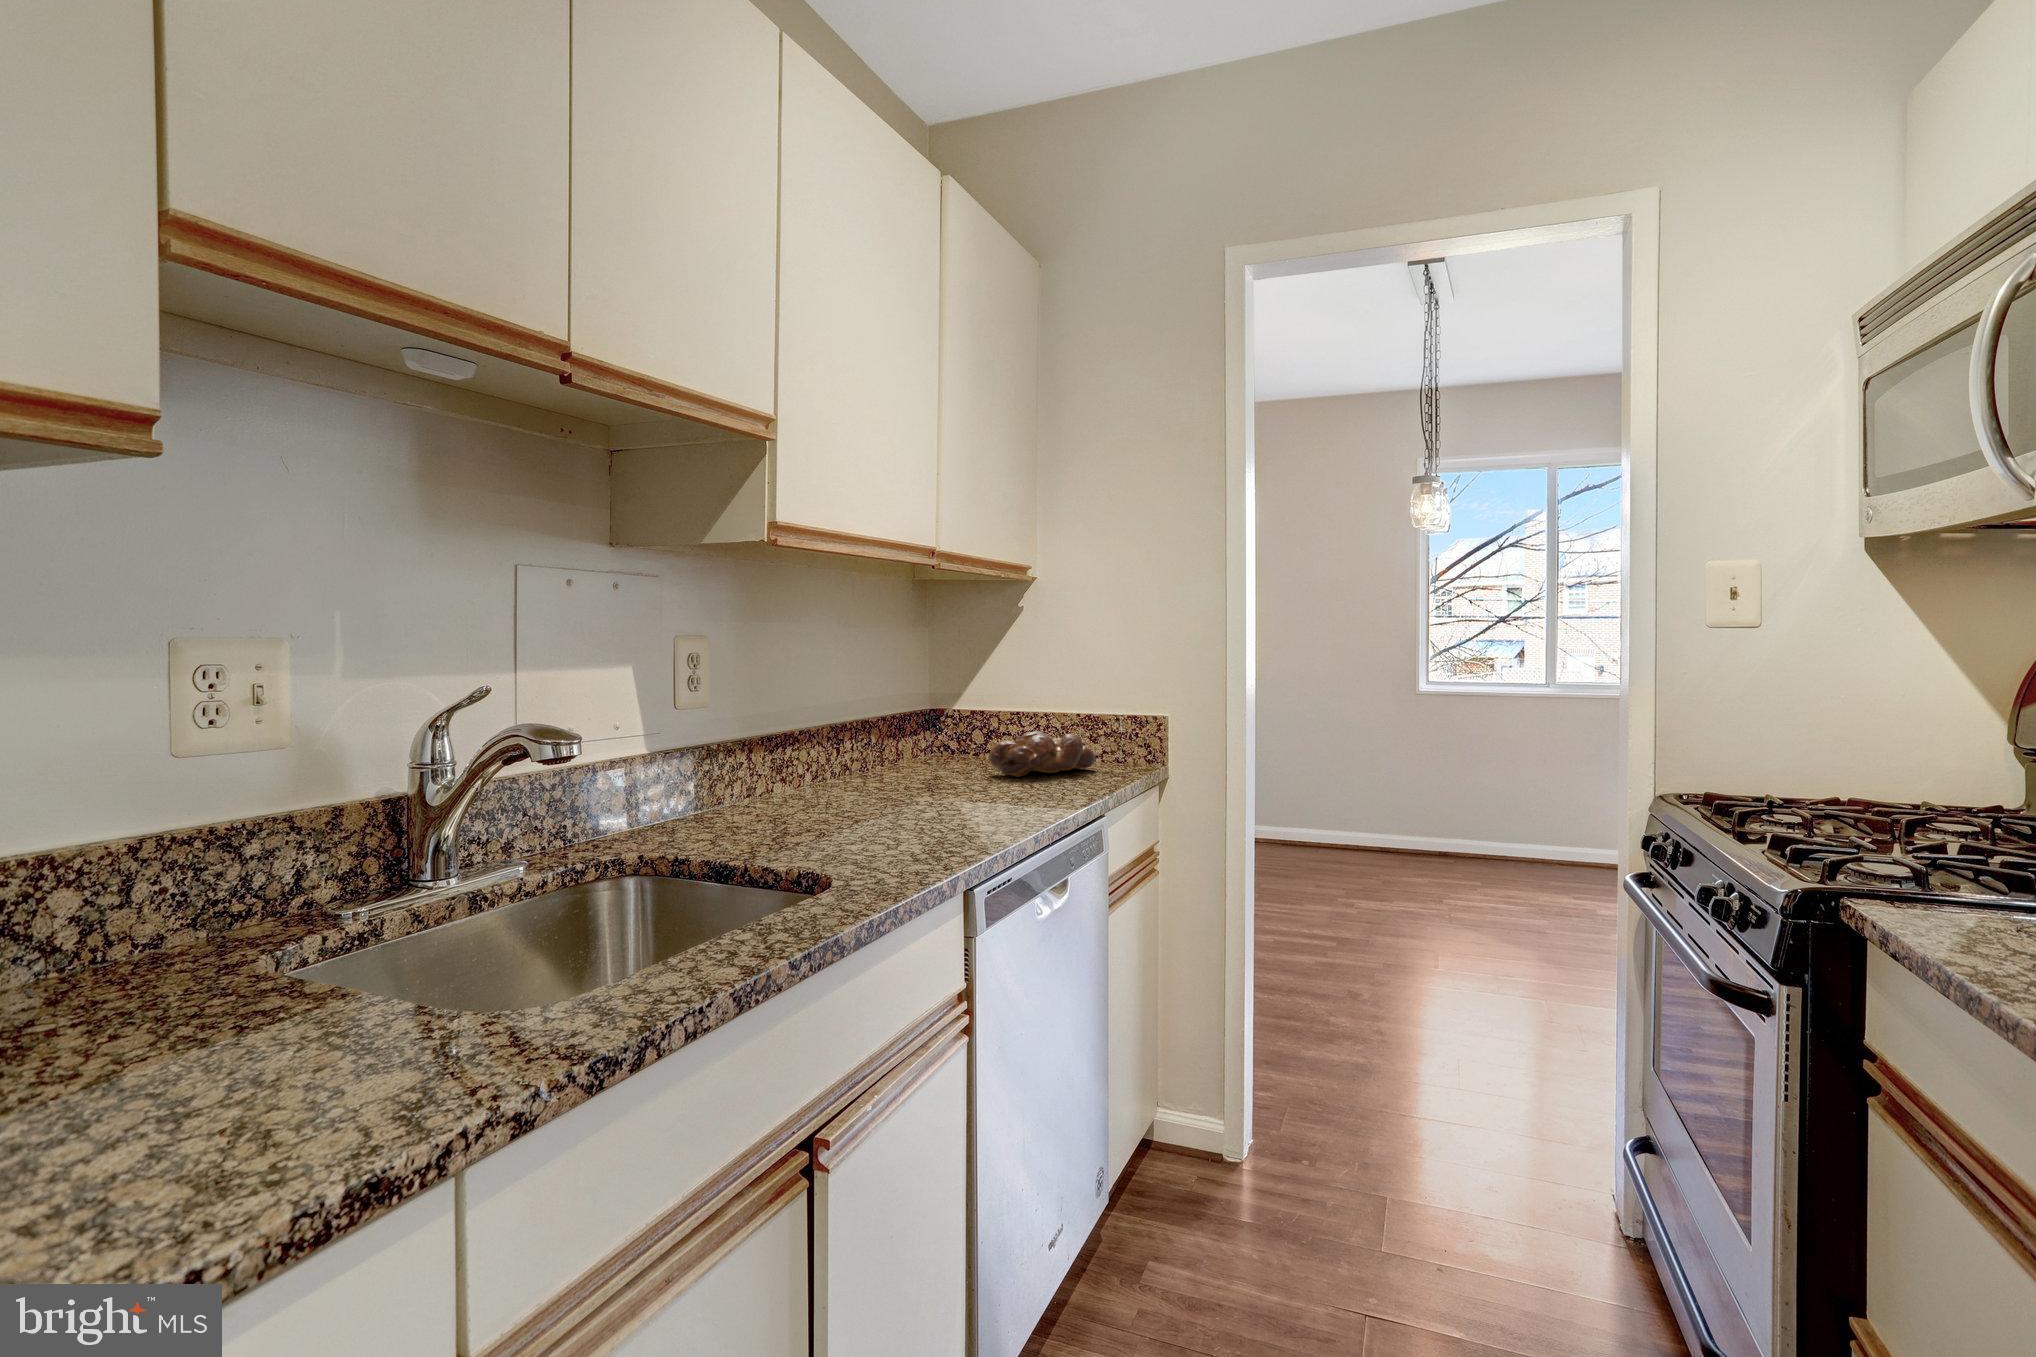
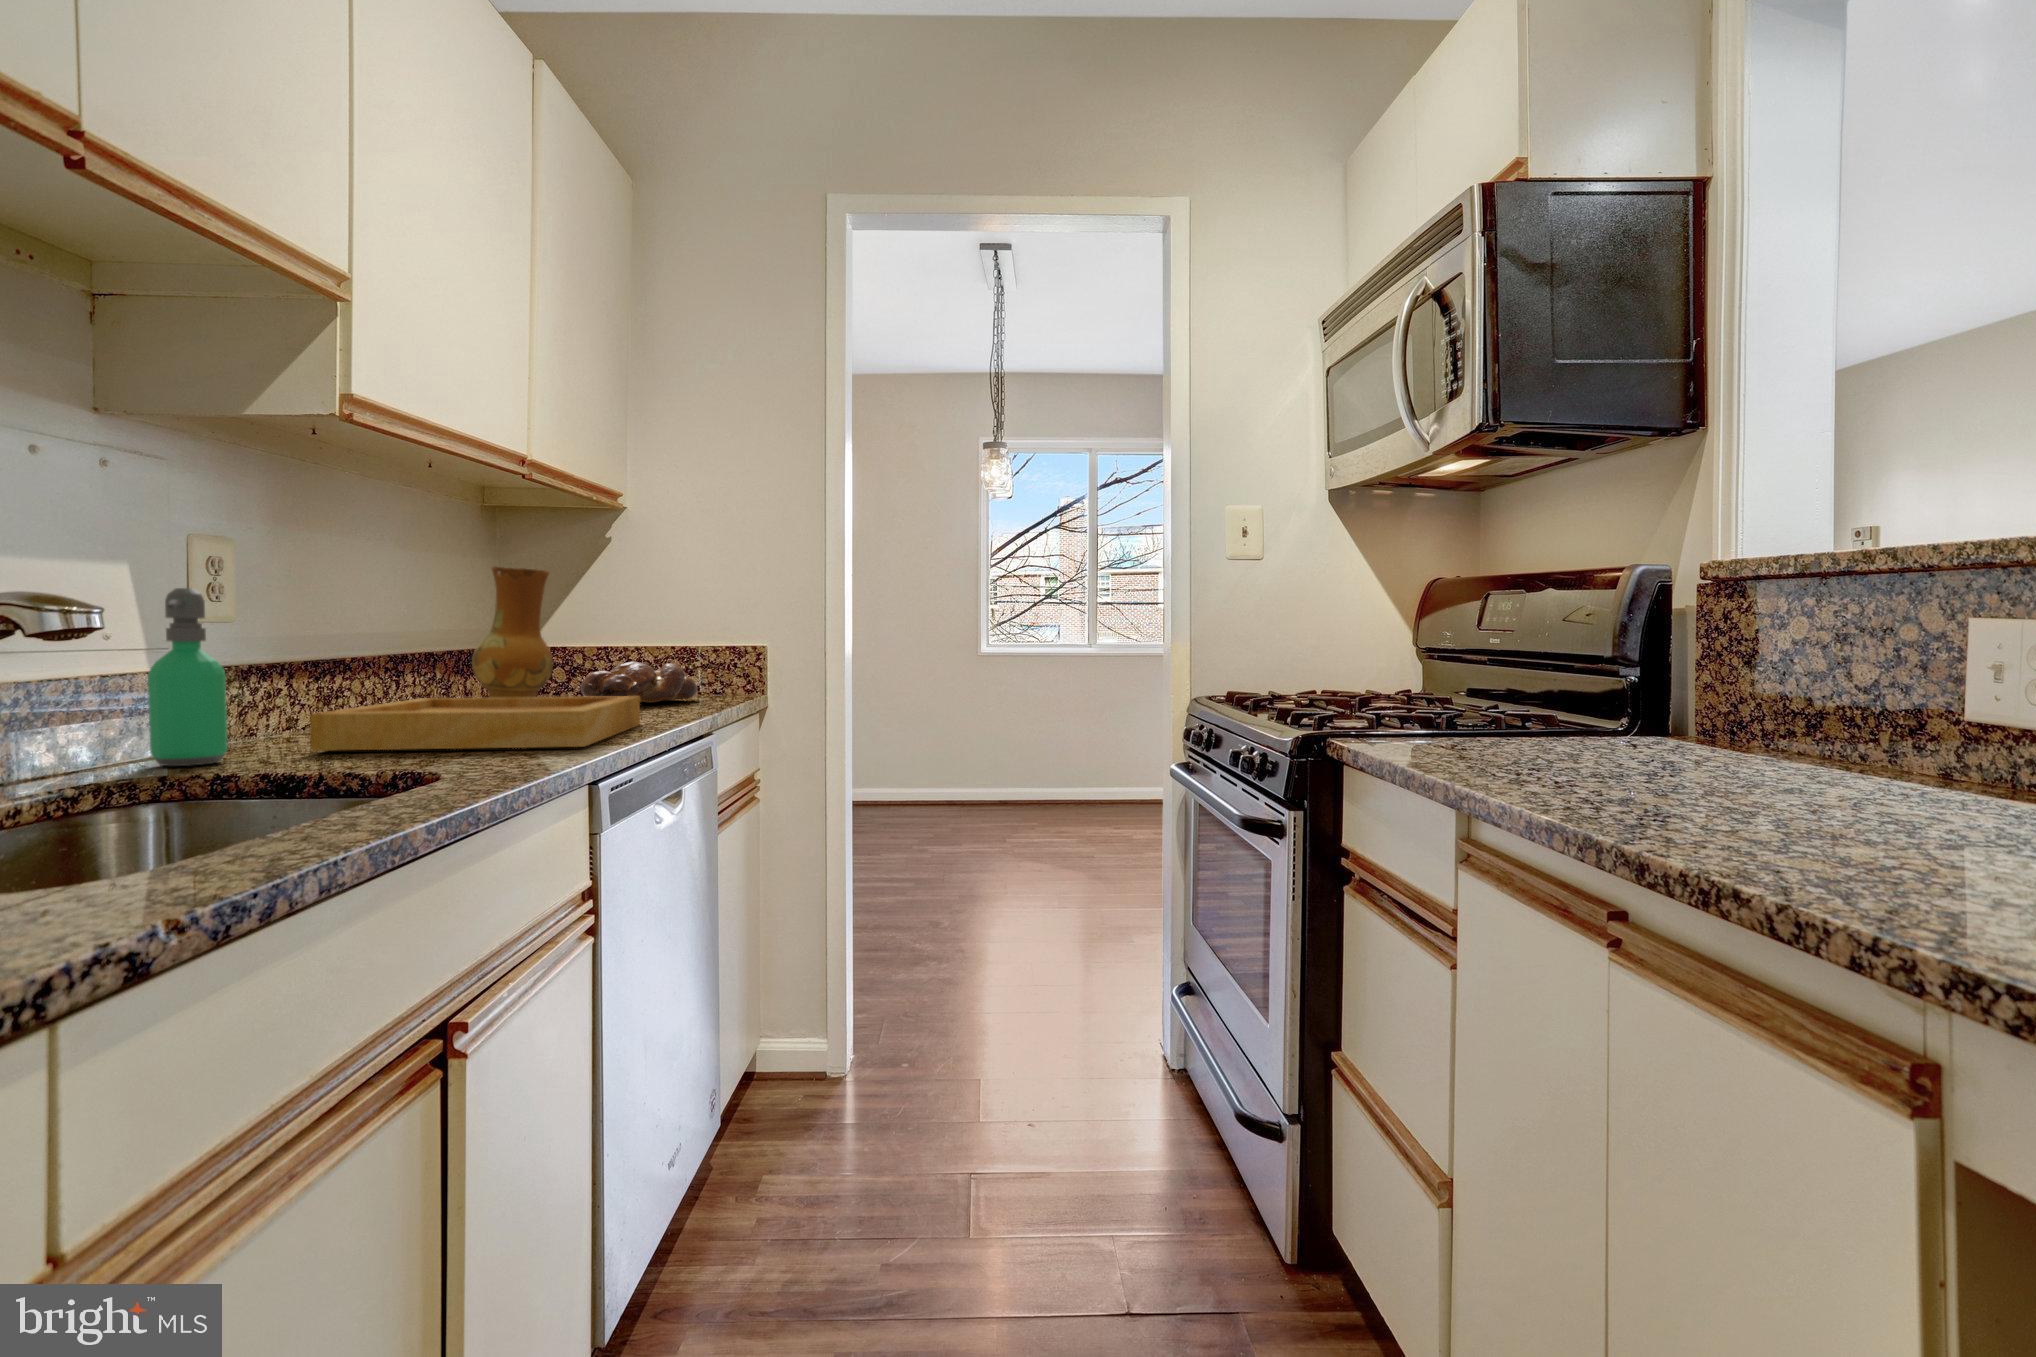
ceramic jug: none [895,649,962,788] -> present [472,566,553,698]
soap dispenser: none [638,695,692,844] -> present [148,588,228,766]
tray: none [753,773,1030,844] -> present [310,696,640,751]

